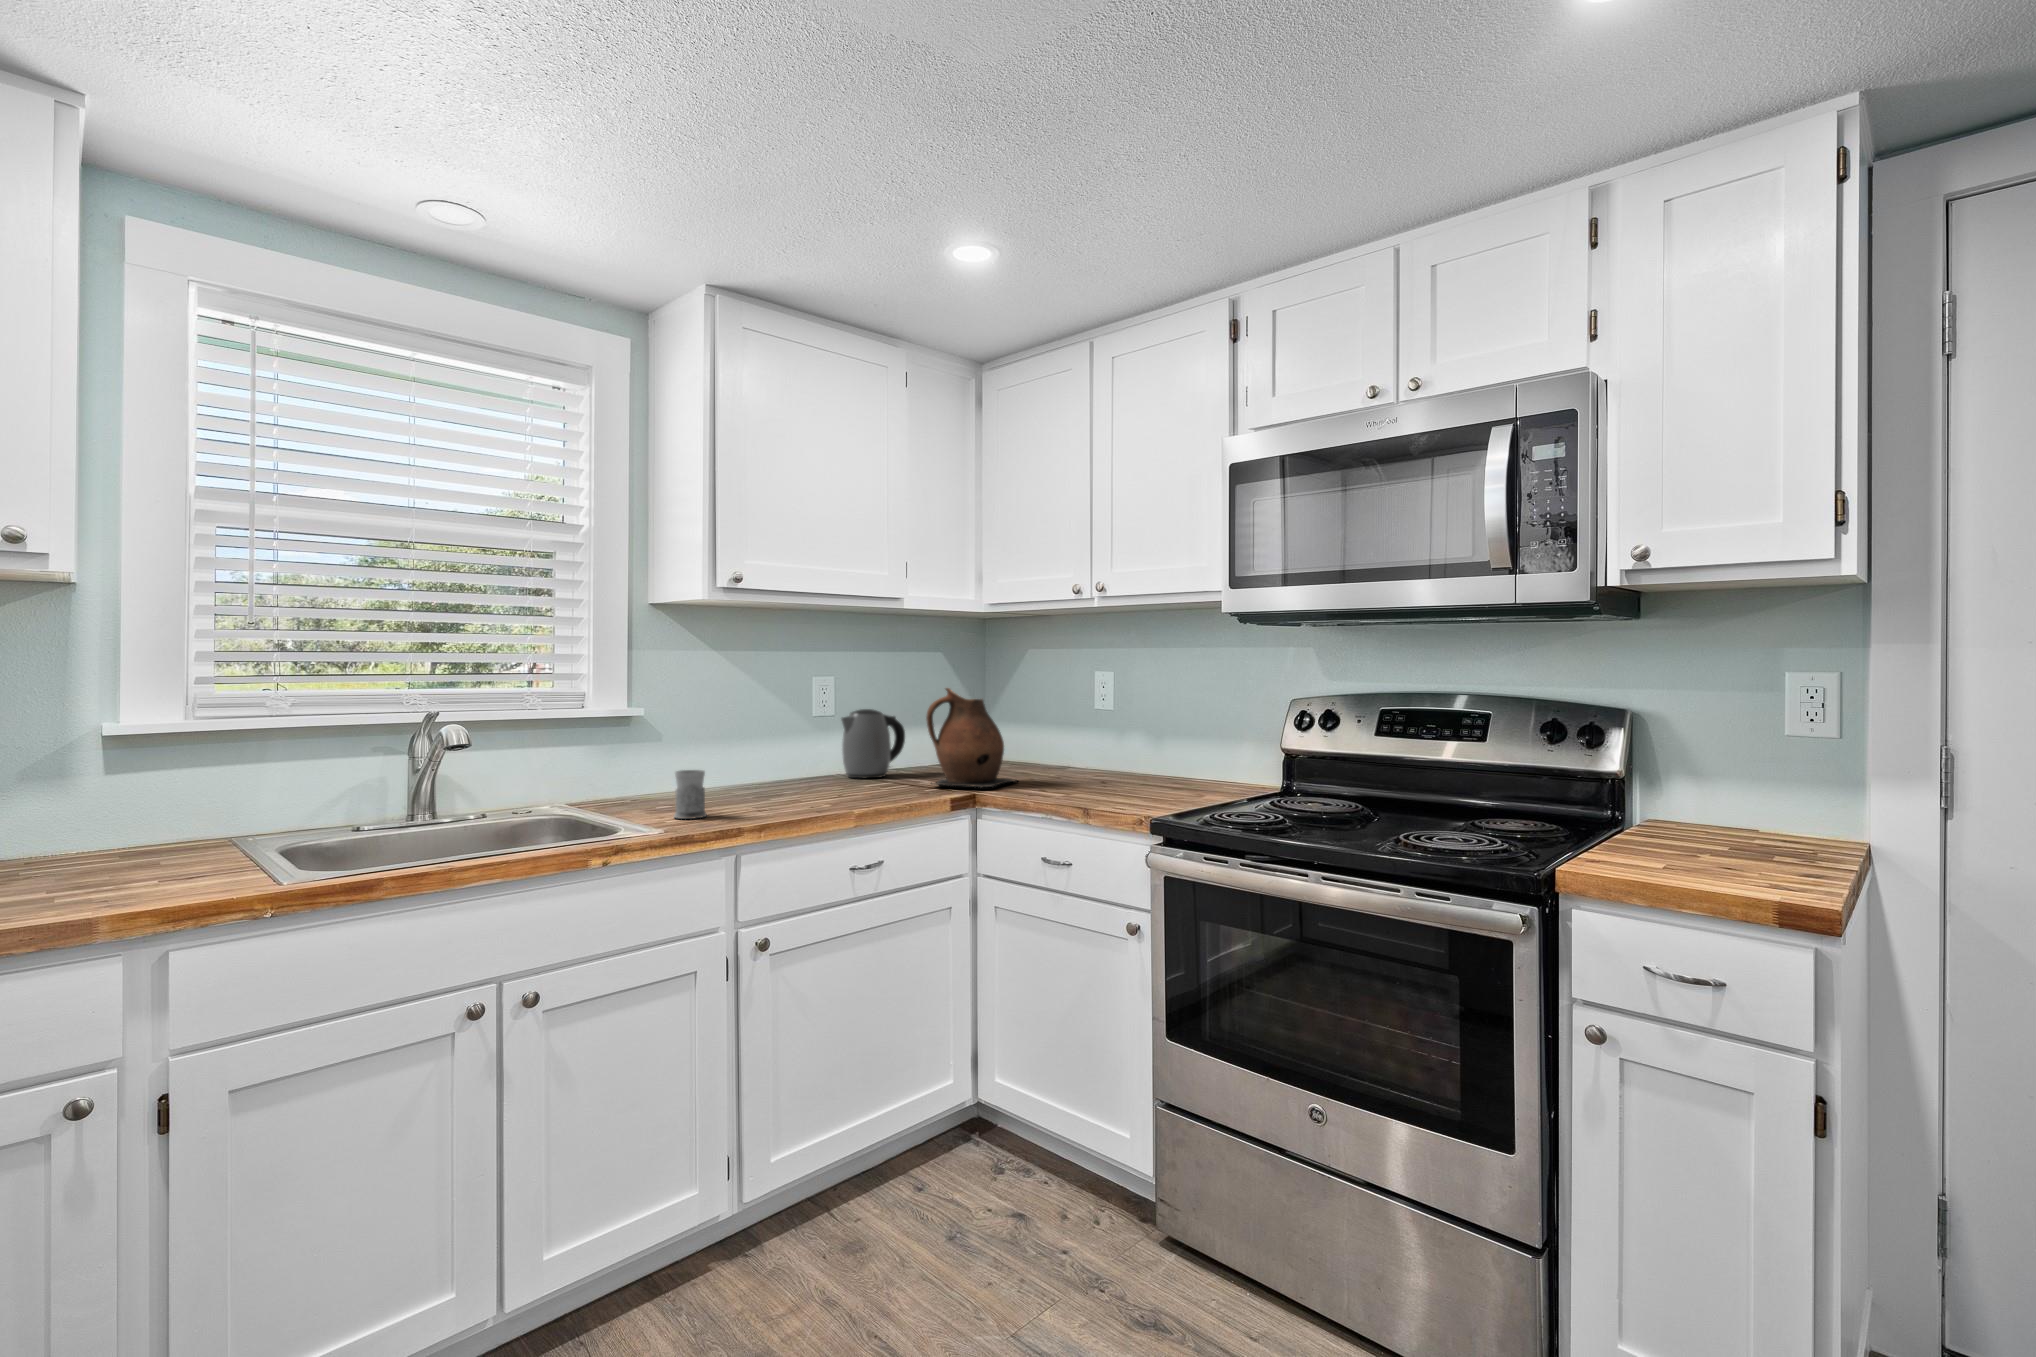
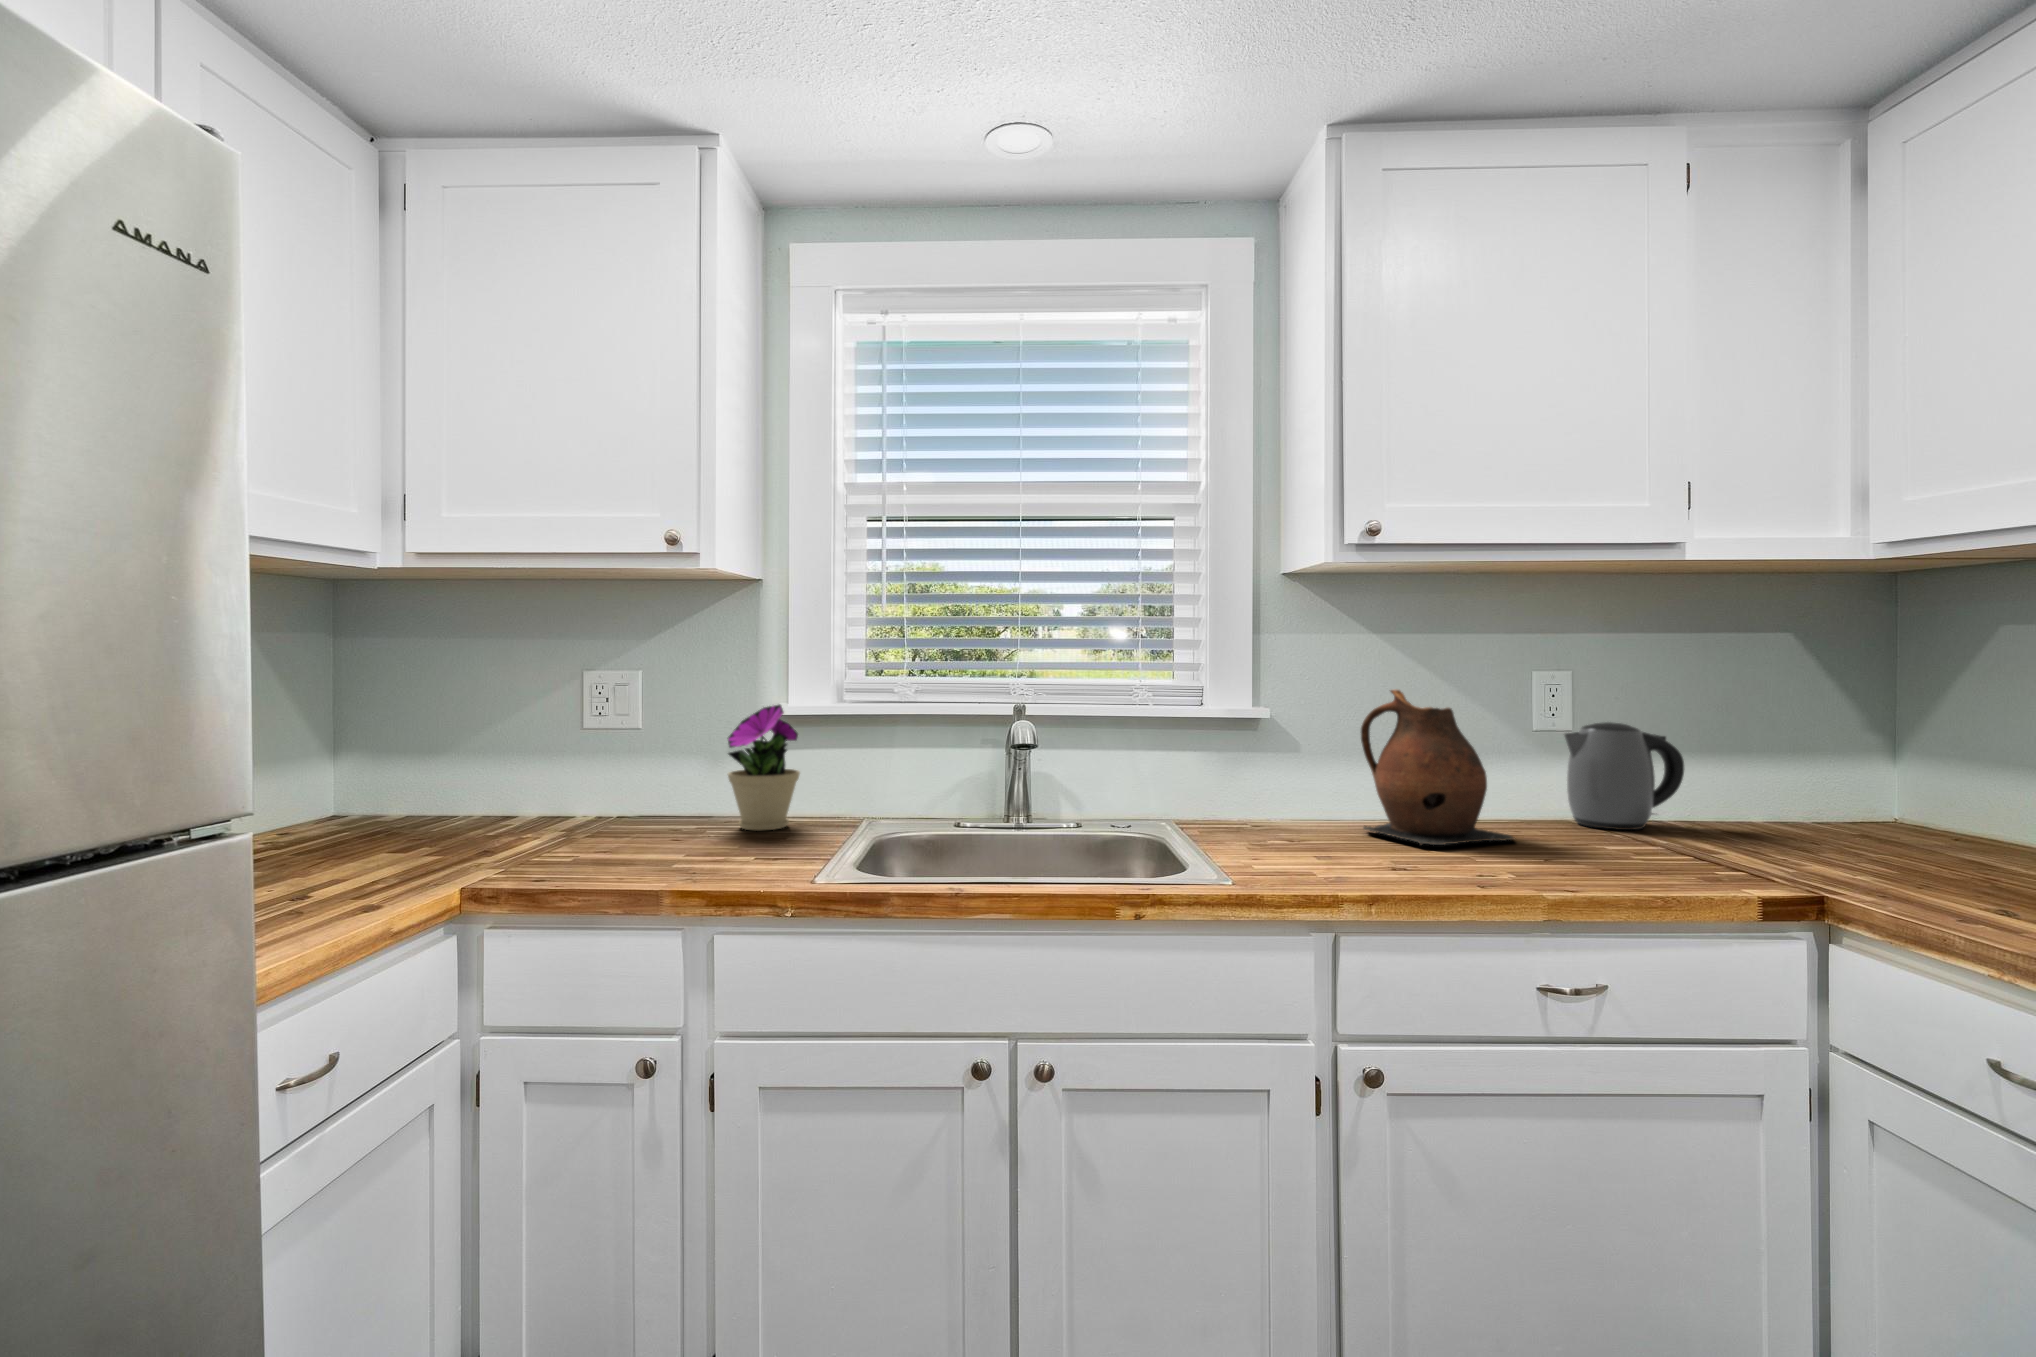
ceramic pitcher: present [926,688,1015,788] -> present [1361,690,1515,846]
flower pot: none [60,723,167,863] -> present [728,704,800,830]
mug: present [674,770,707,819] -> none [1264,796,1310,866]

